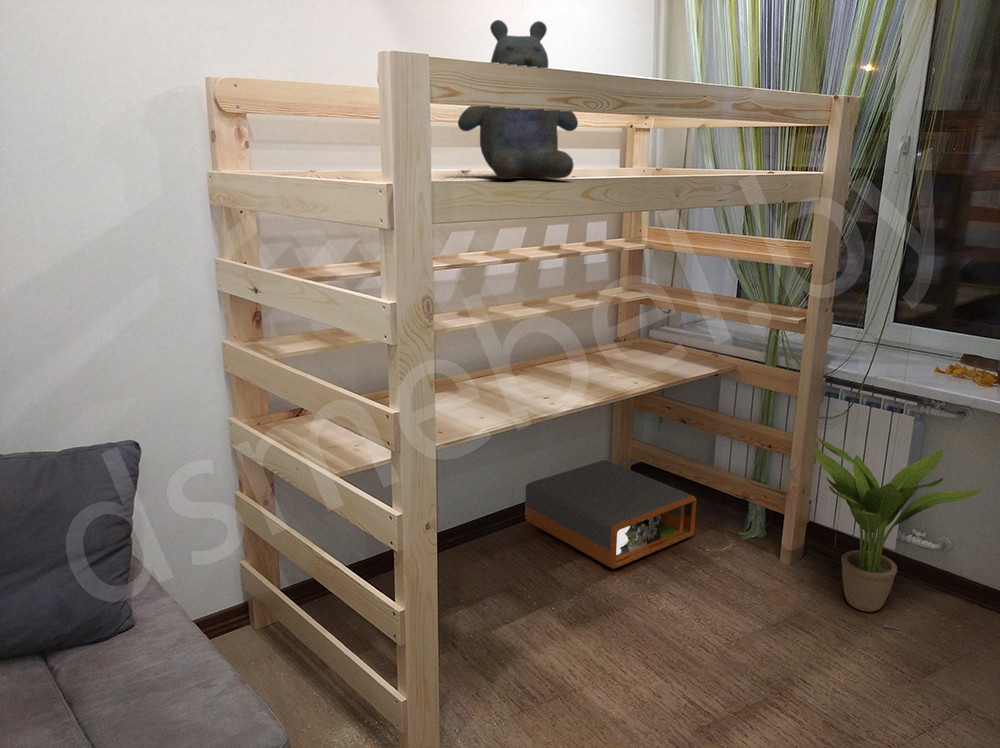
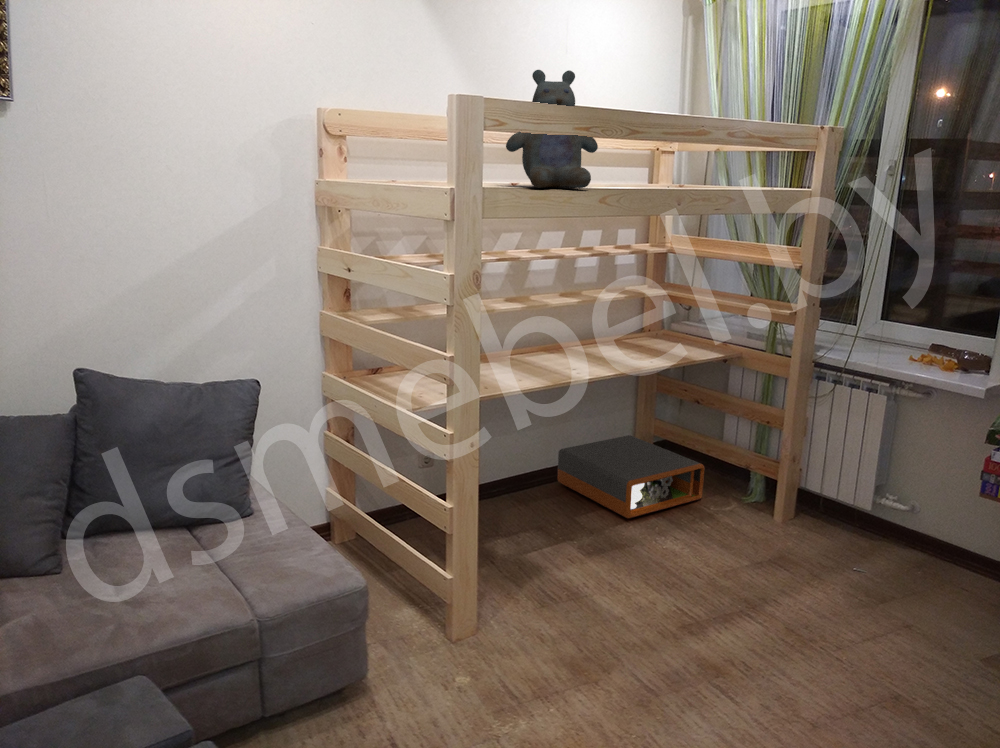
potted plant: present [814,435,981,612] -> none [793,401,935,558]

